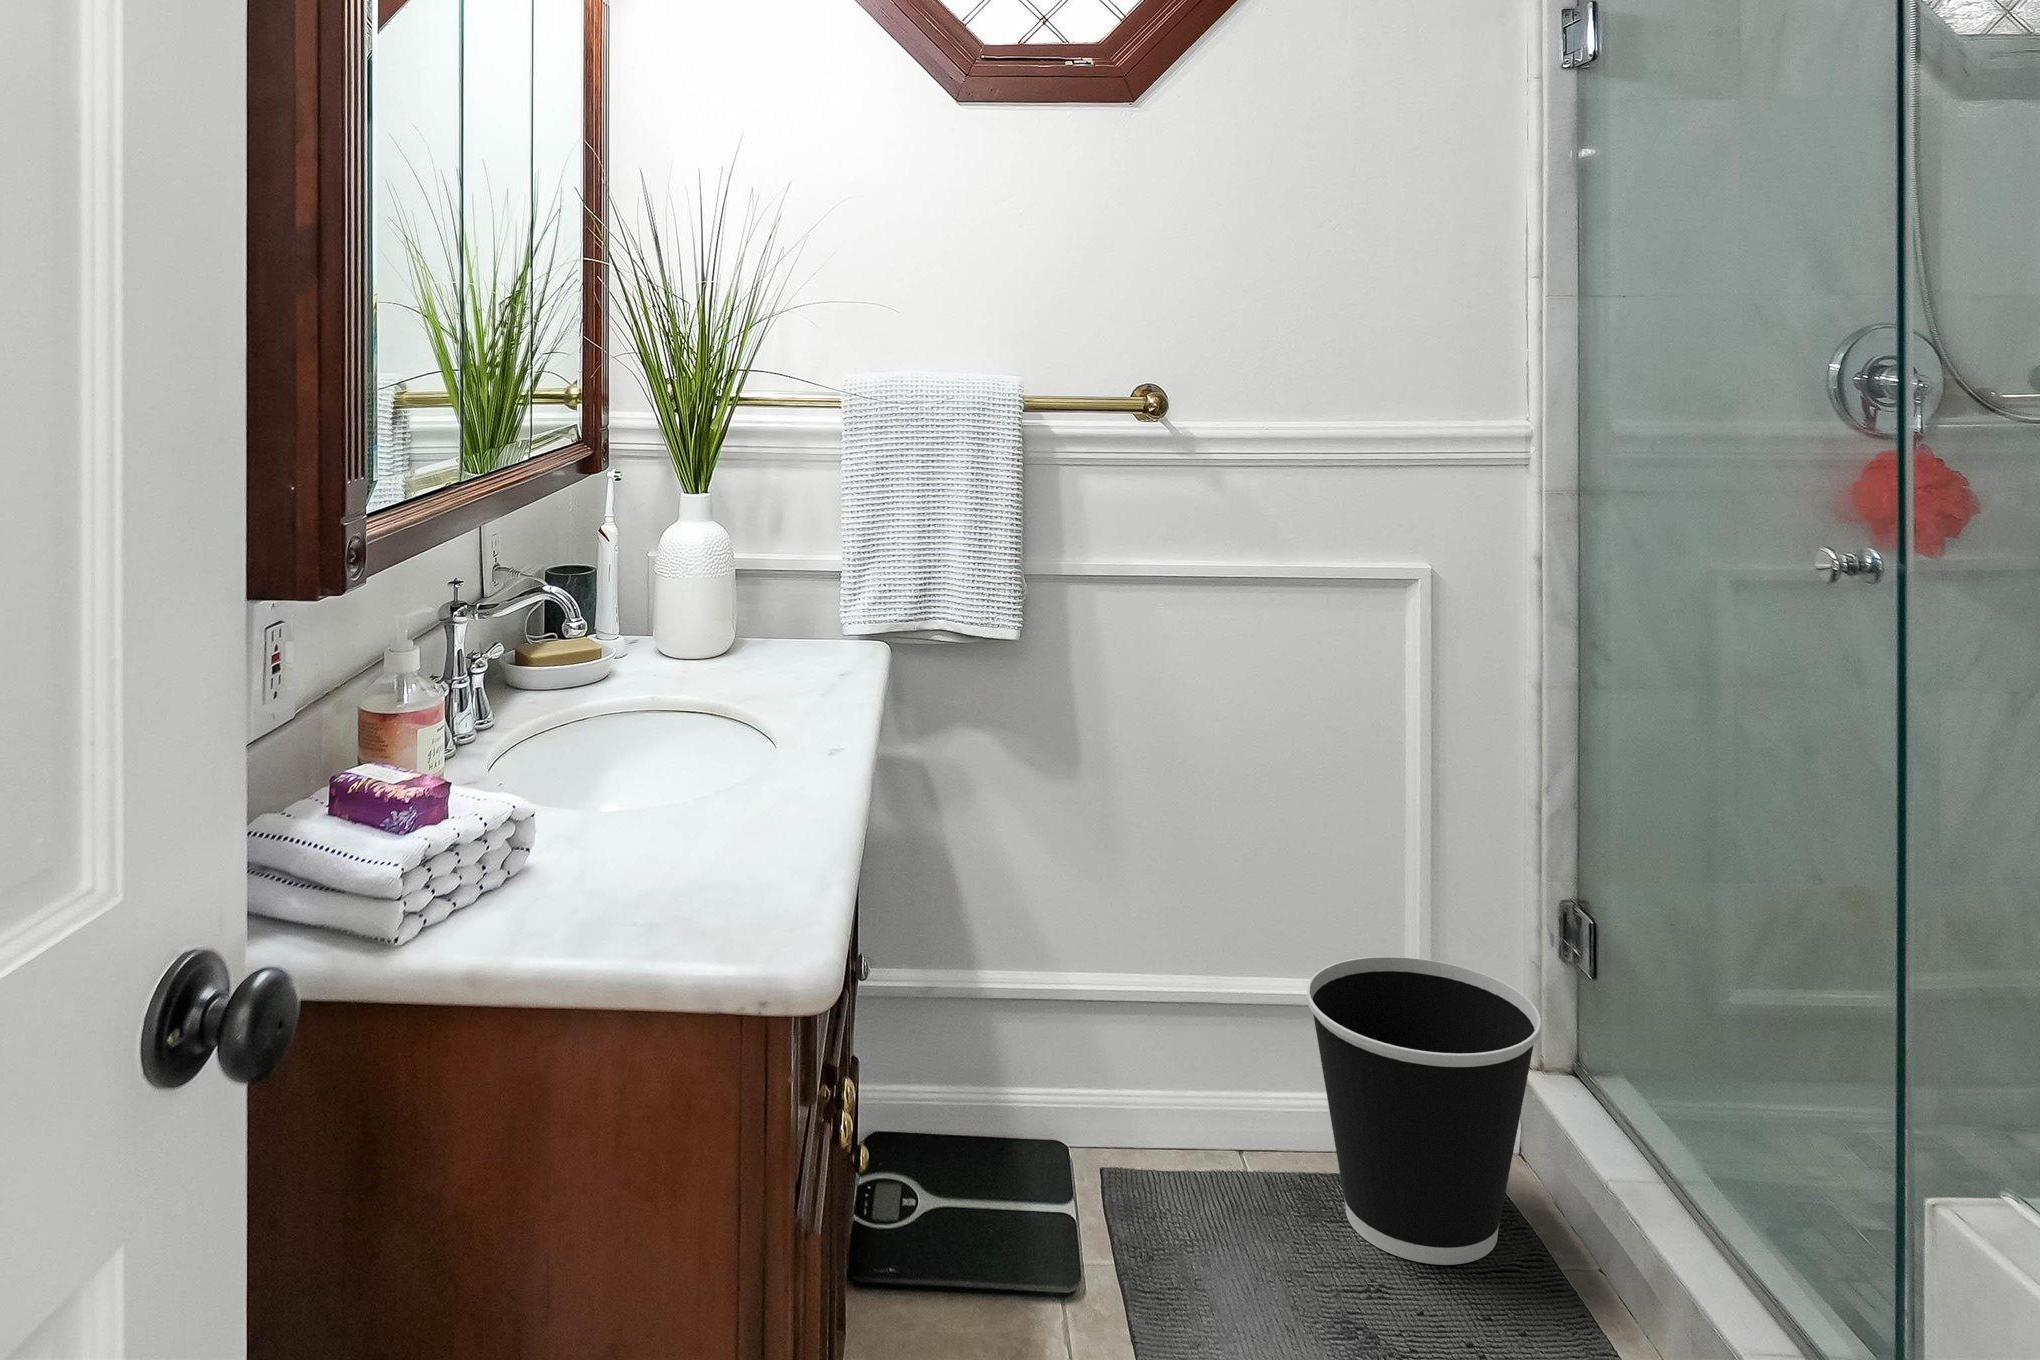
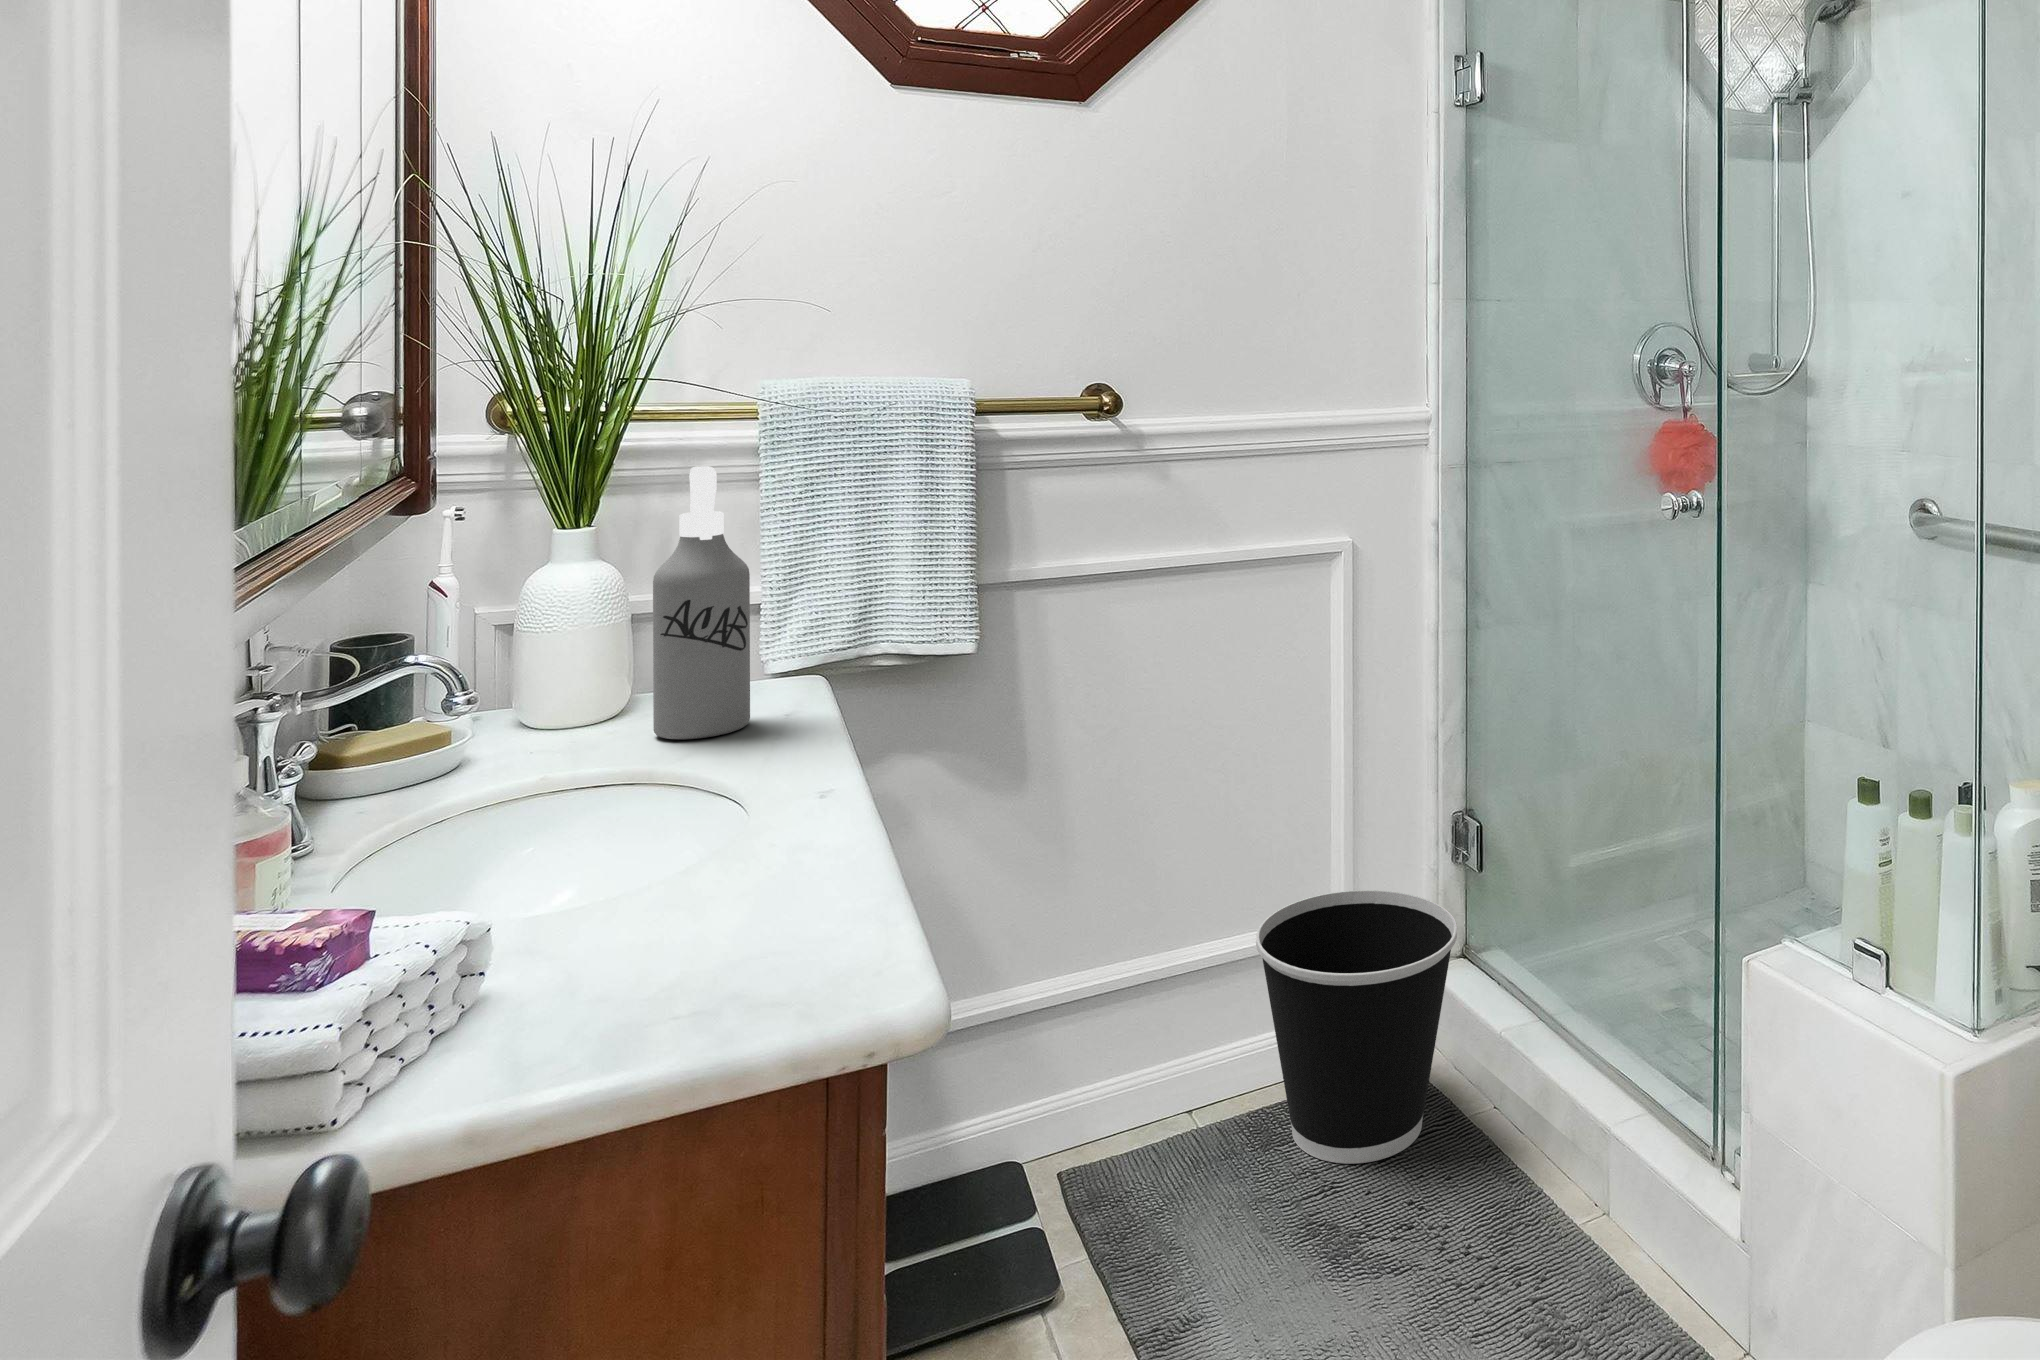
spray bottle: none [732,454,806,692] -> present [653,466,750,739]

